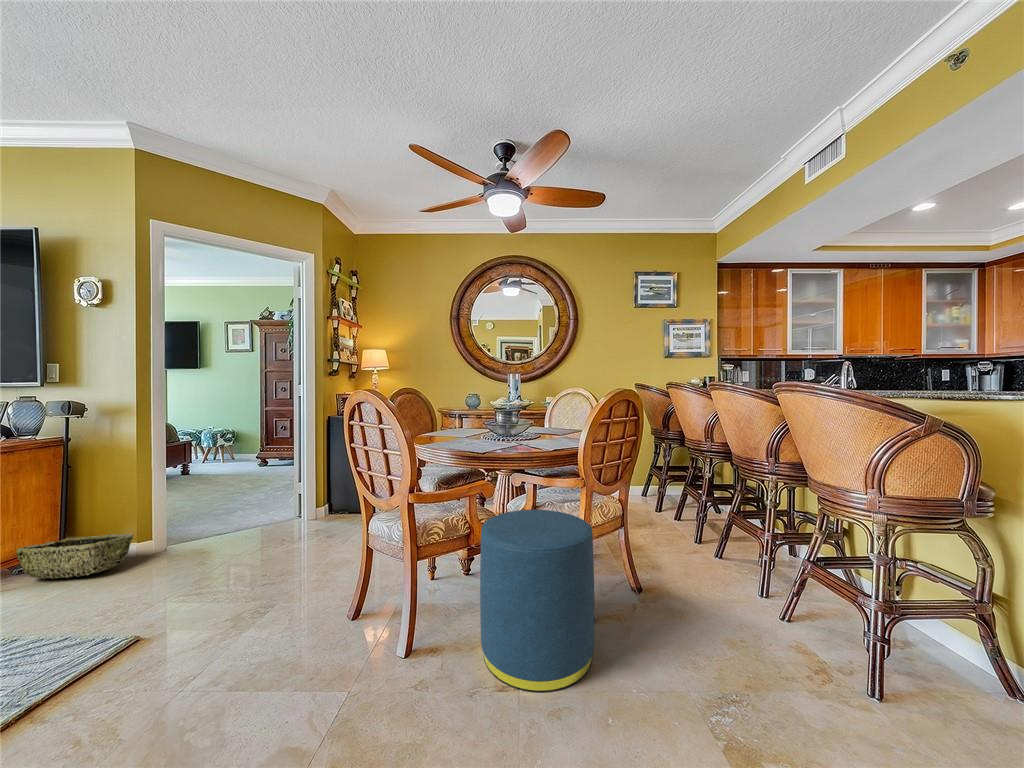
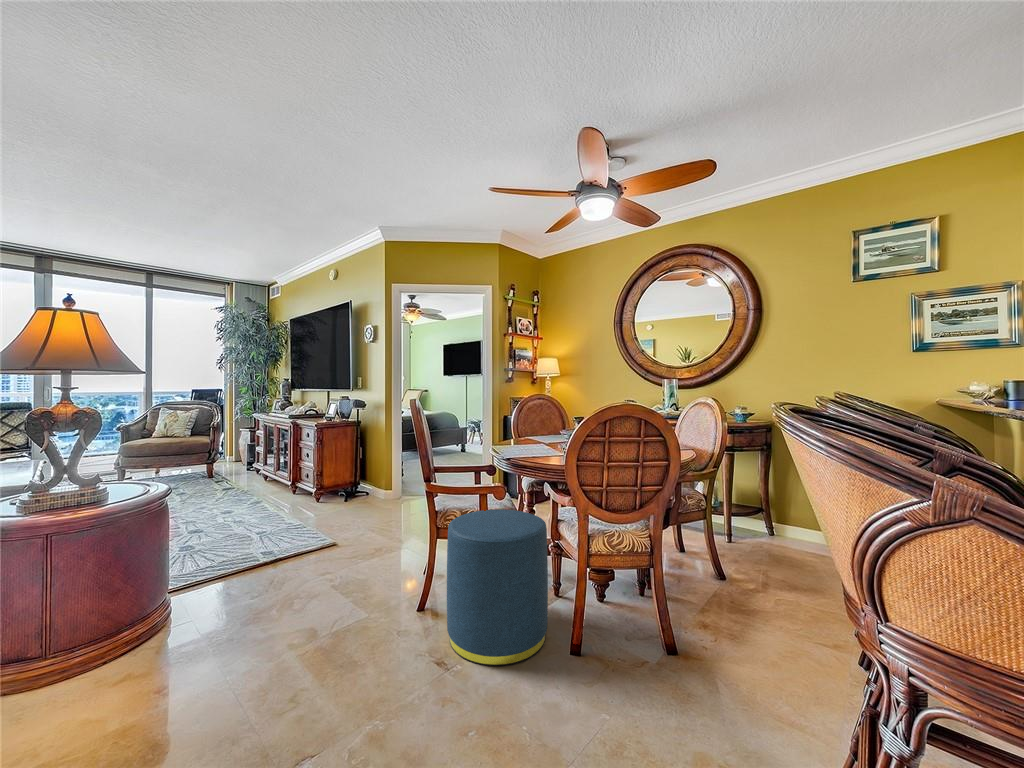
woven basket: present [16,534,133,579] -> none [332,480,377,502]

